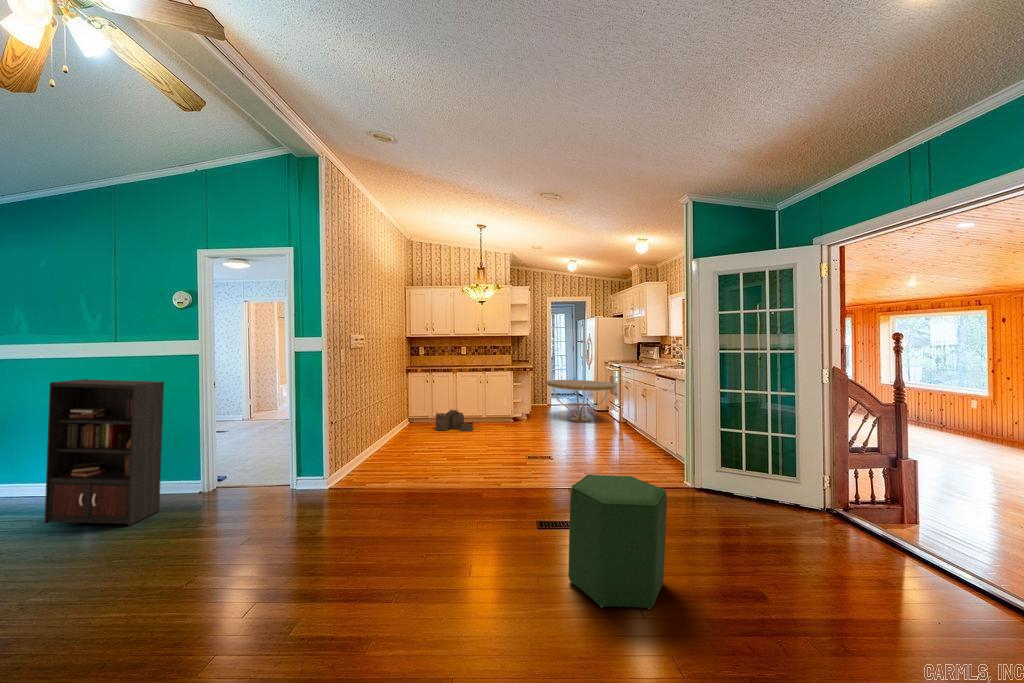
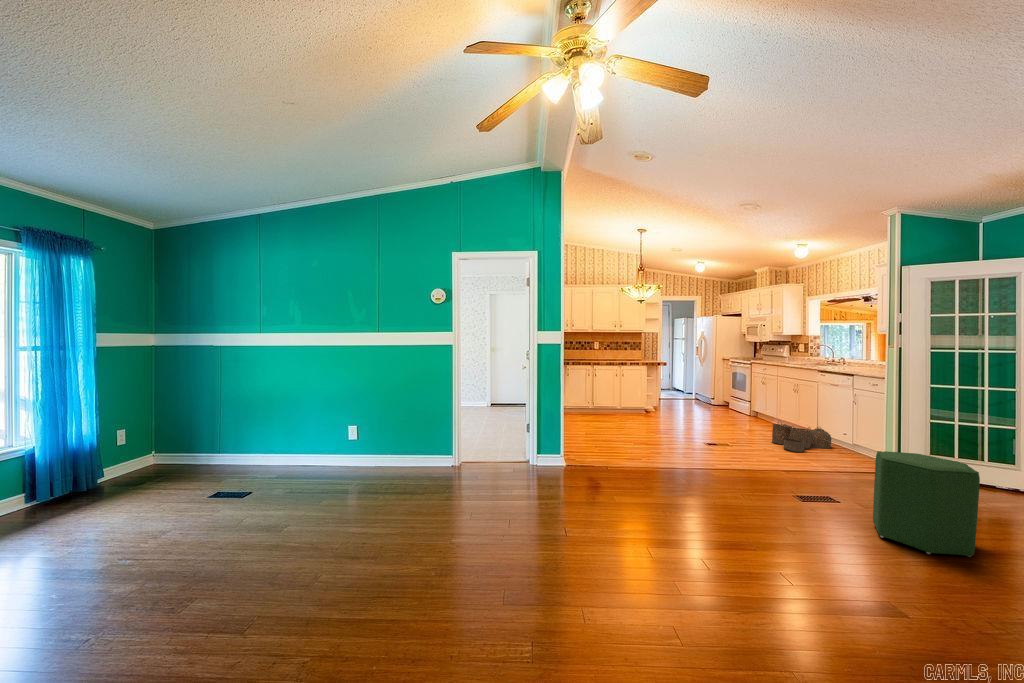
bookcase: present [45,379,200,525] -> none [368,363,465,487]
coffee table: present [547,380,616,422] -> none [678,376,751,417]
woven basket: present [436,410,473,432] -> present [772,422,831,452]

